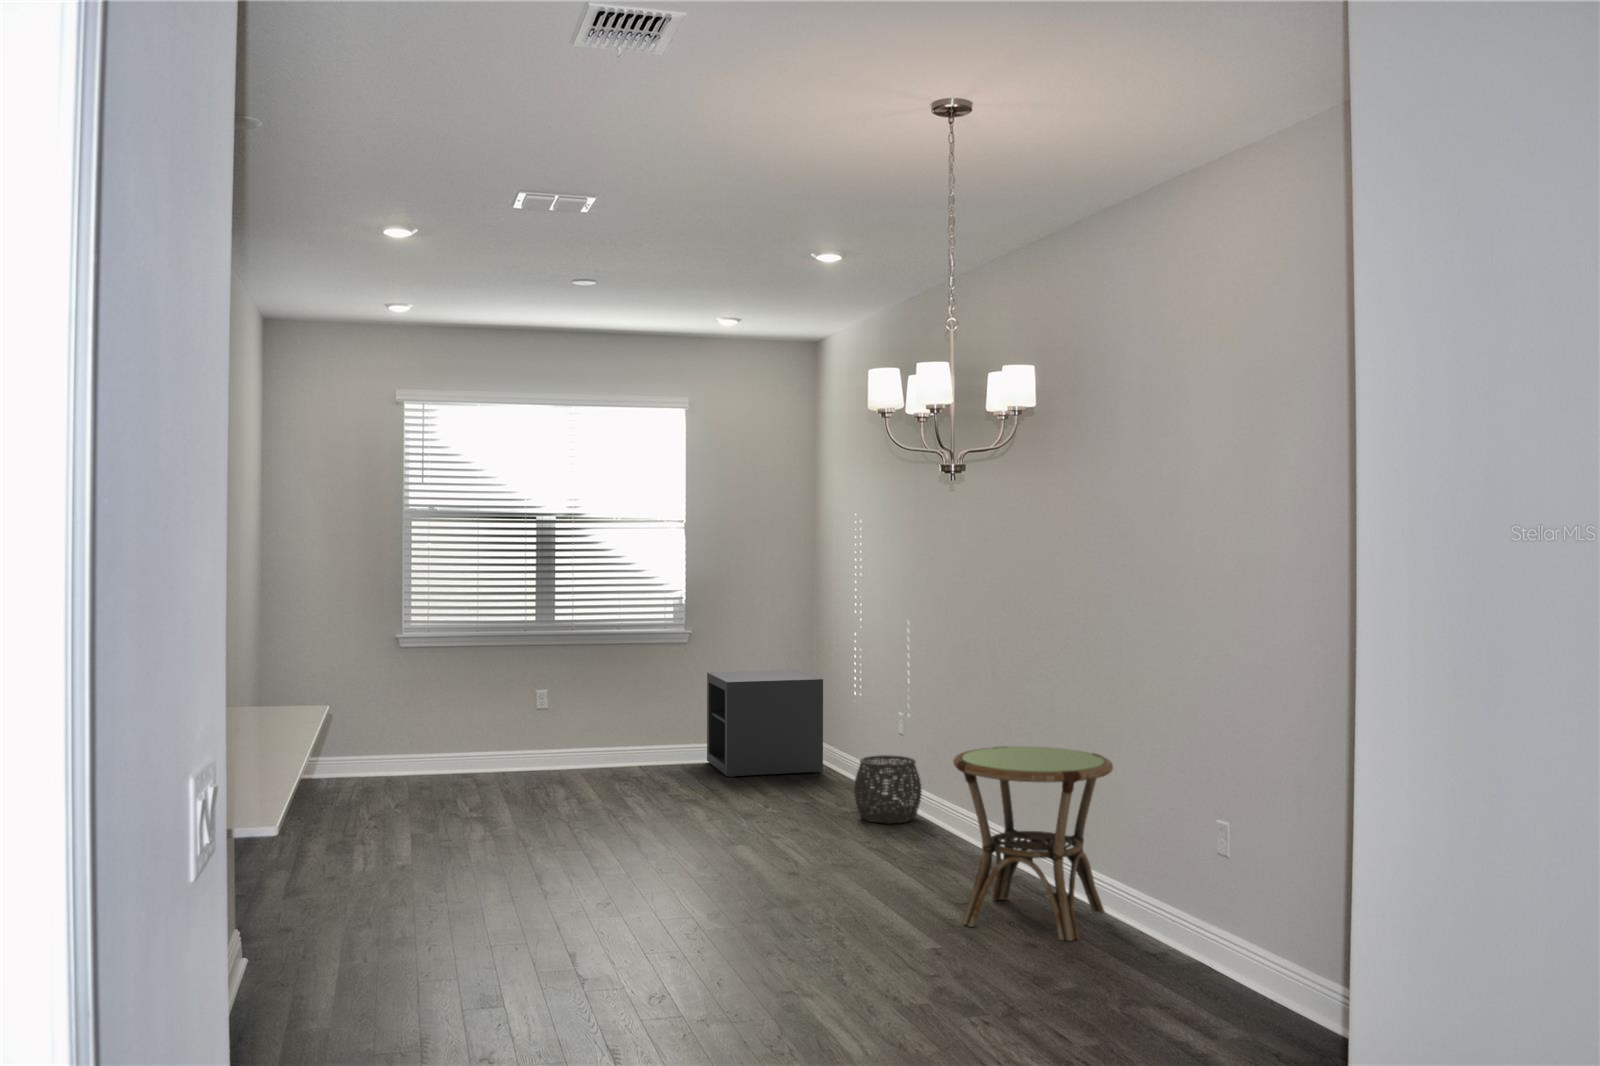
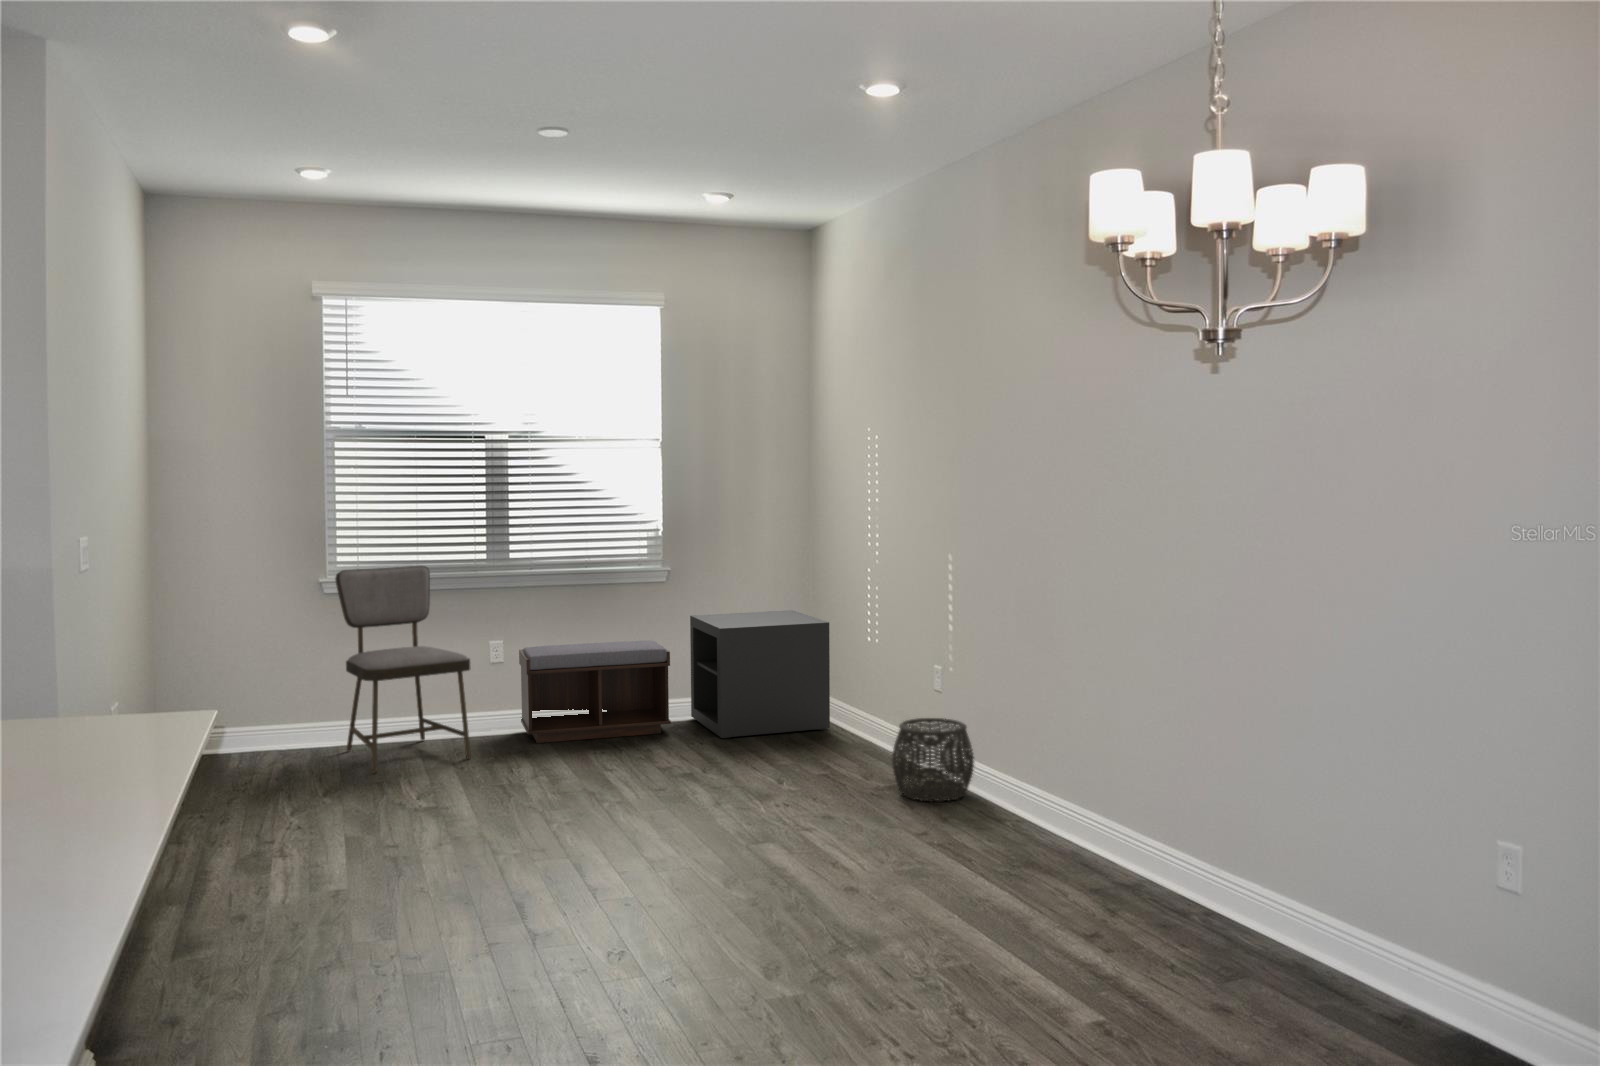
dining chair: none [409,625,516,795] -> present [335,566,471,774]
bench: none [559,693,686,777] -> present [519,640,671,743]
side table: present [953,747,1113,941] -> none [1088,726,1307,994]

